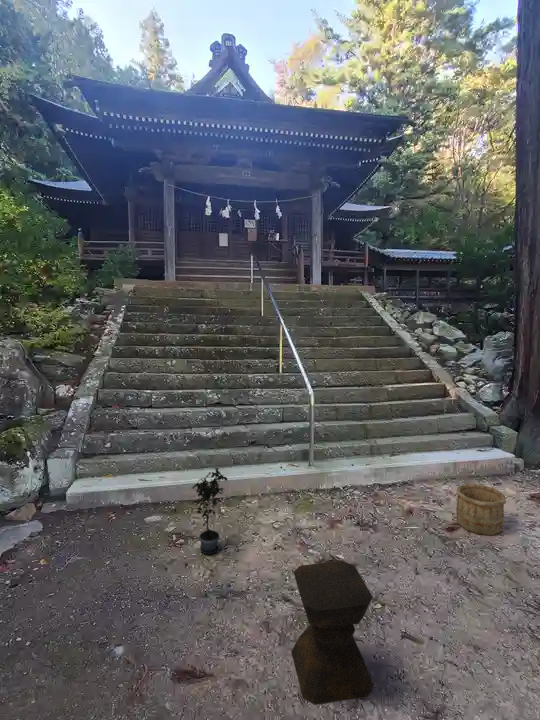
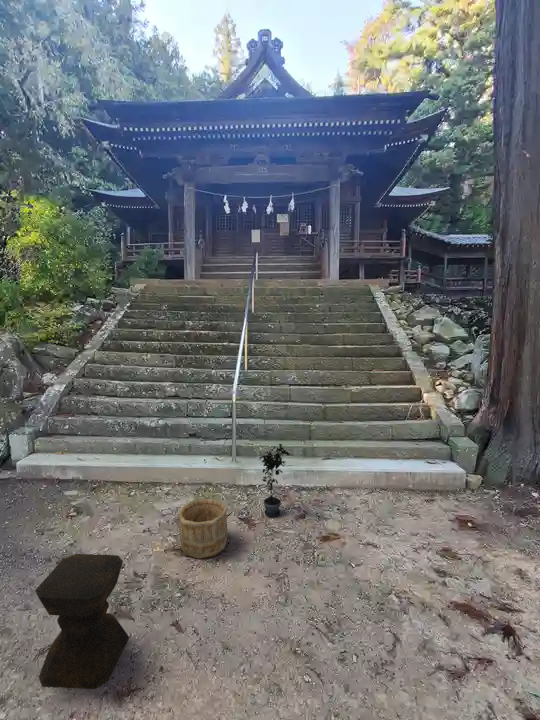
potted plant: present [192,468,227,554] -> present [259,444,289,517]
wooden bucket: present [456,484,506,535] -> present [177,499,228,559]

